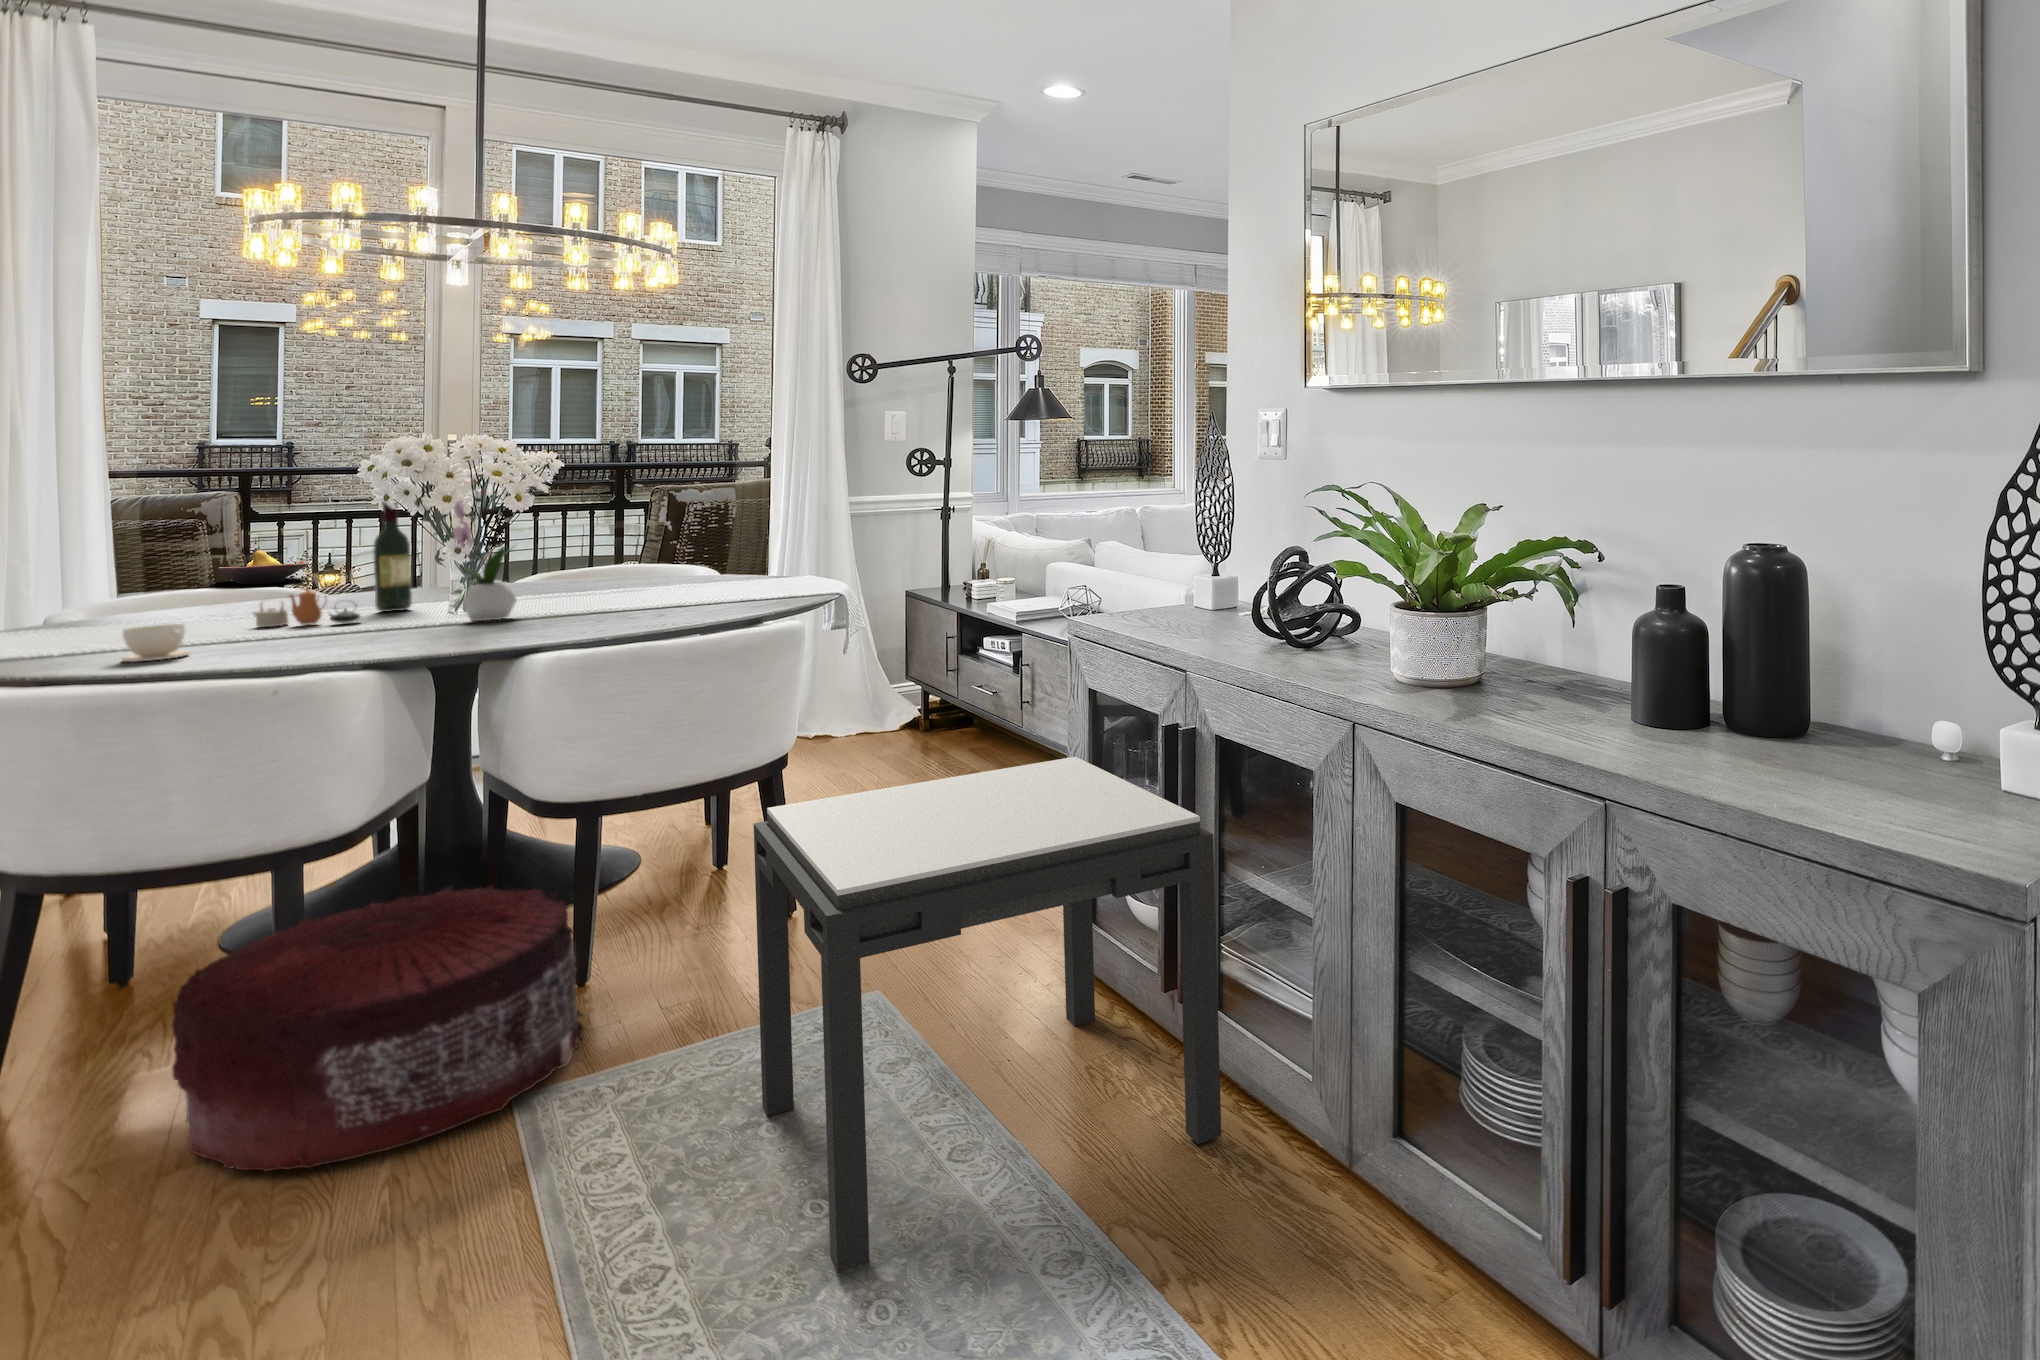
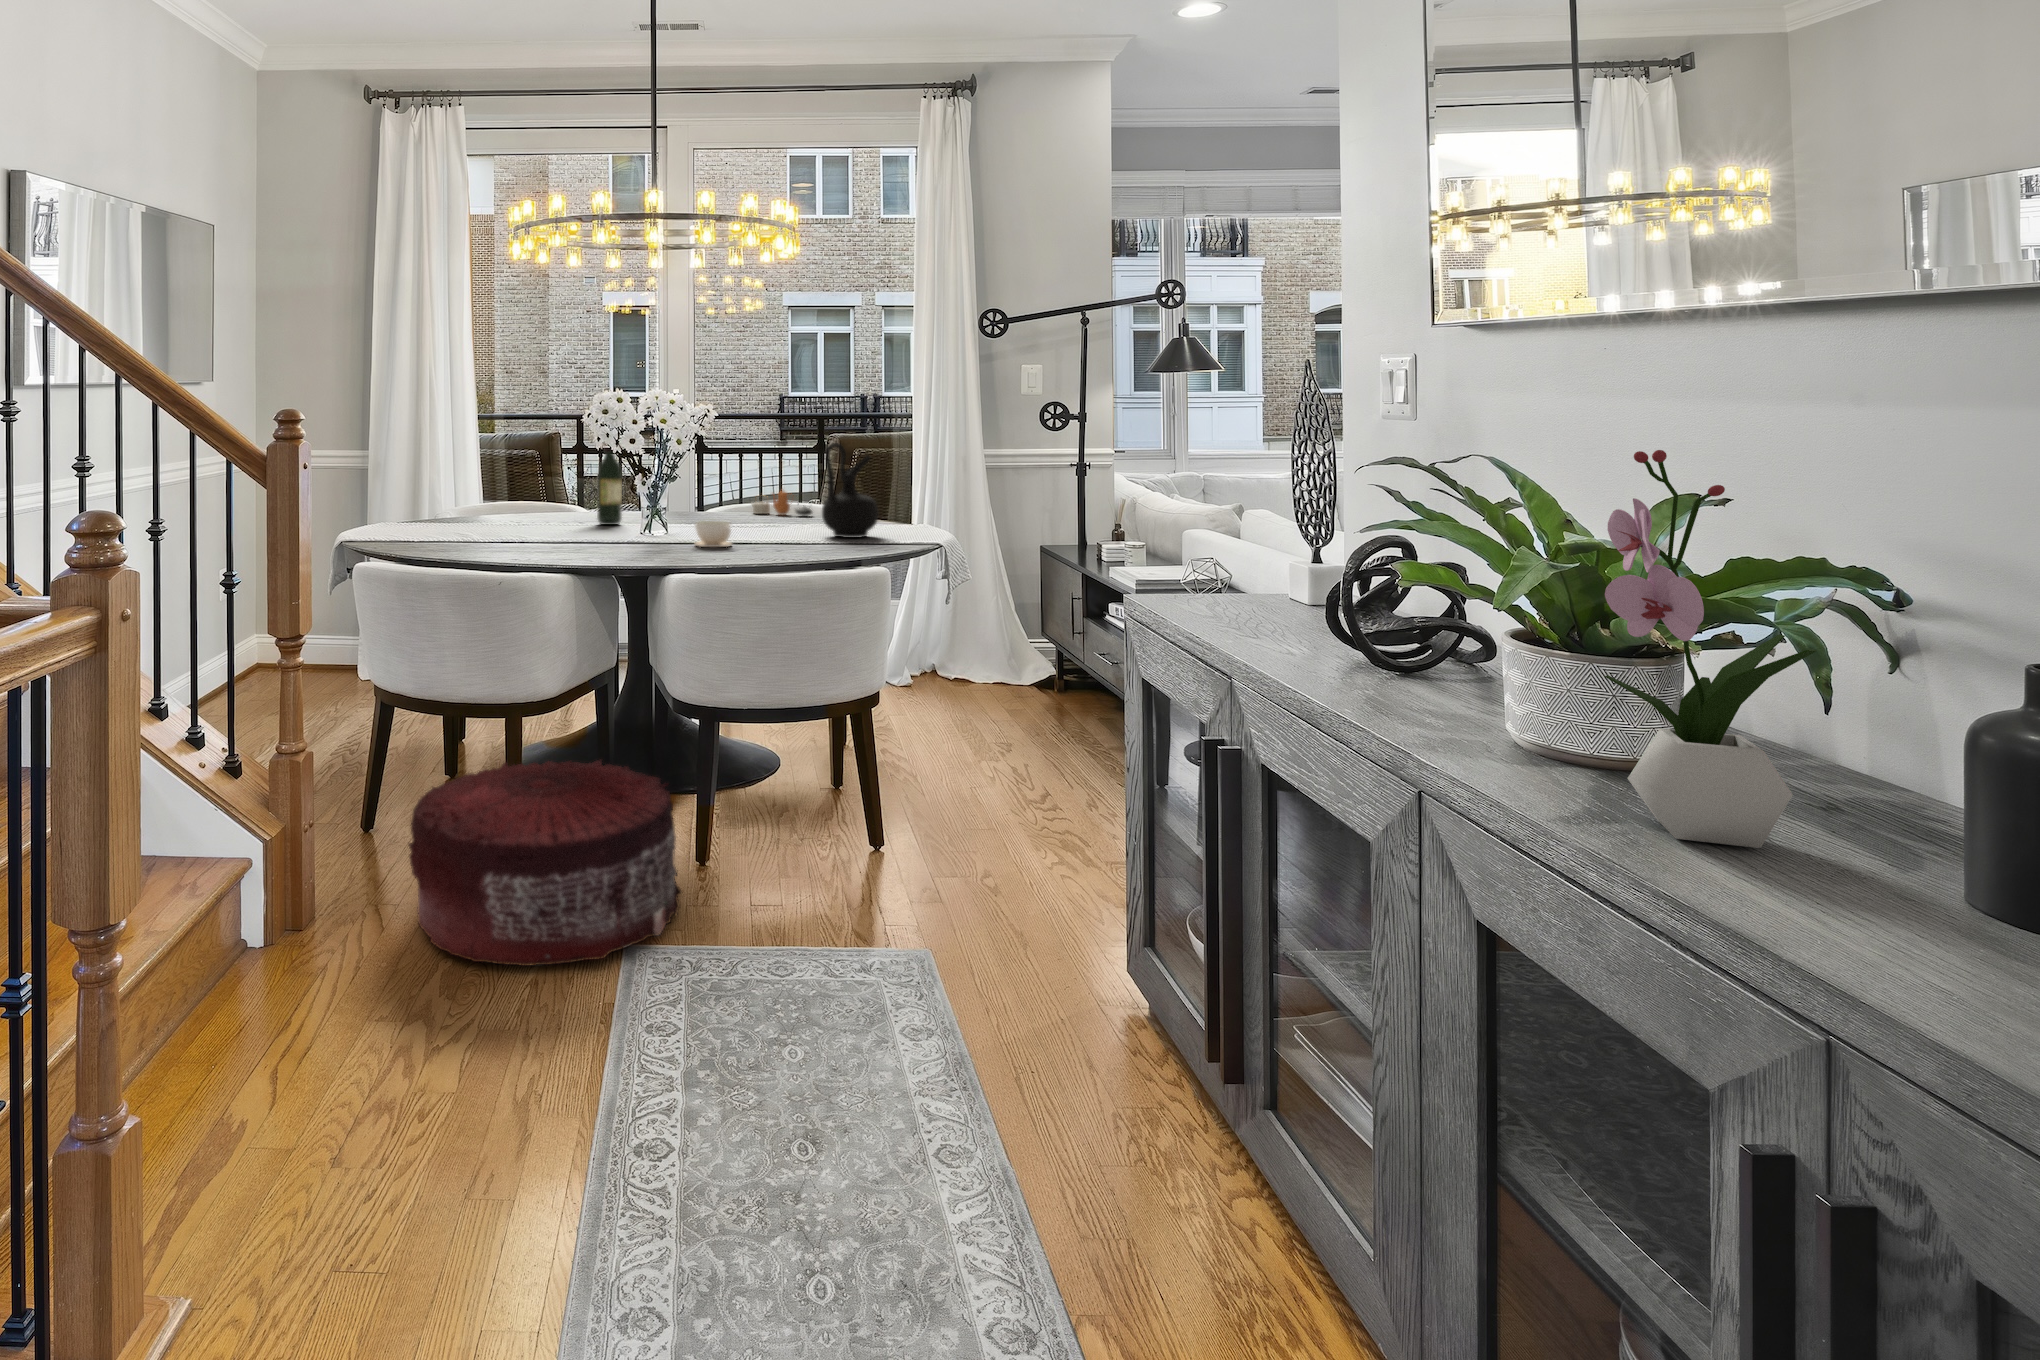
flower arrangement: present [453,479,517,621] -> present [1605,450,1817,848]
ceramic jug: none [692,496,759,597] -> present [822,443,878,538]
fruit bowl: present [218,550,308,584] -> none [526,467,581,494]
teapot: present [254,588,360,627] -> present [752,491,812,516]
coffee cup: present [122,624,189,662] -> present [695,521,731,547]
side table: present [754,757,1221,1274] -> none [792,748,1247,1243]

